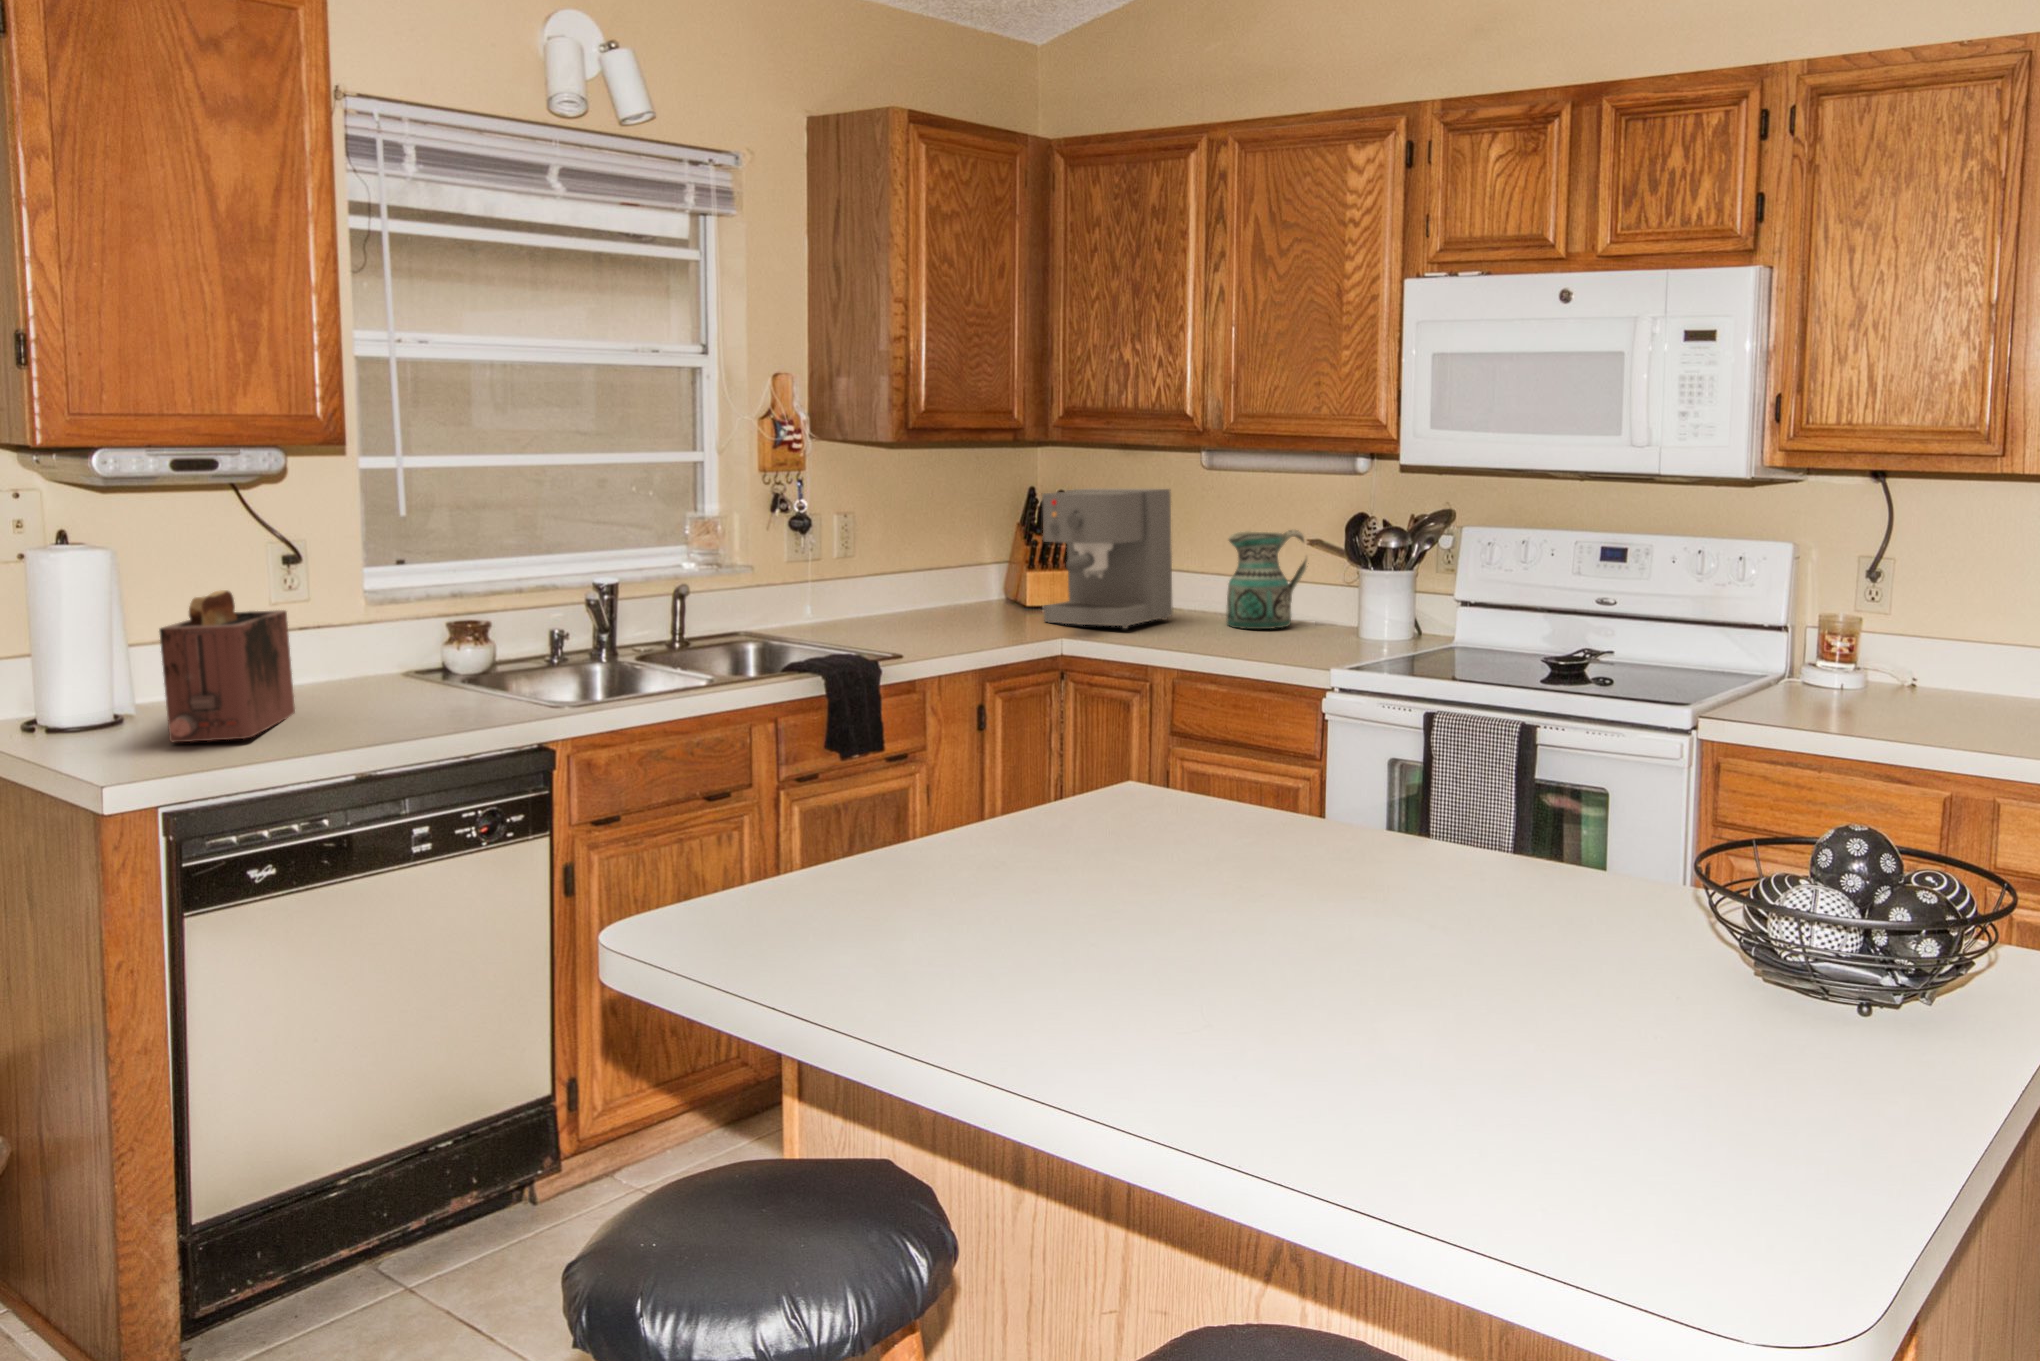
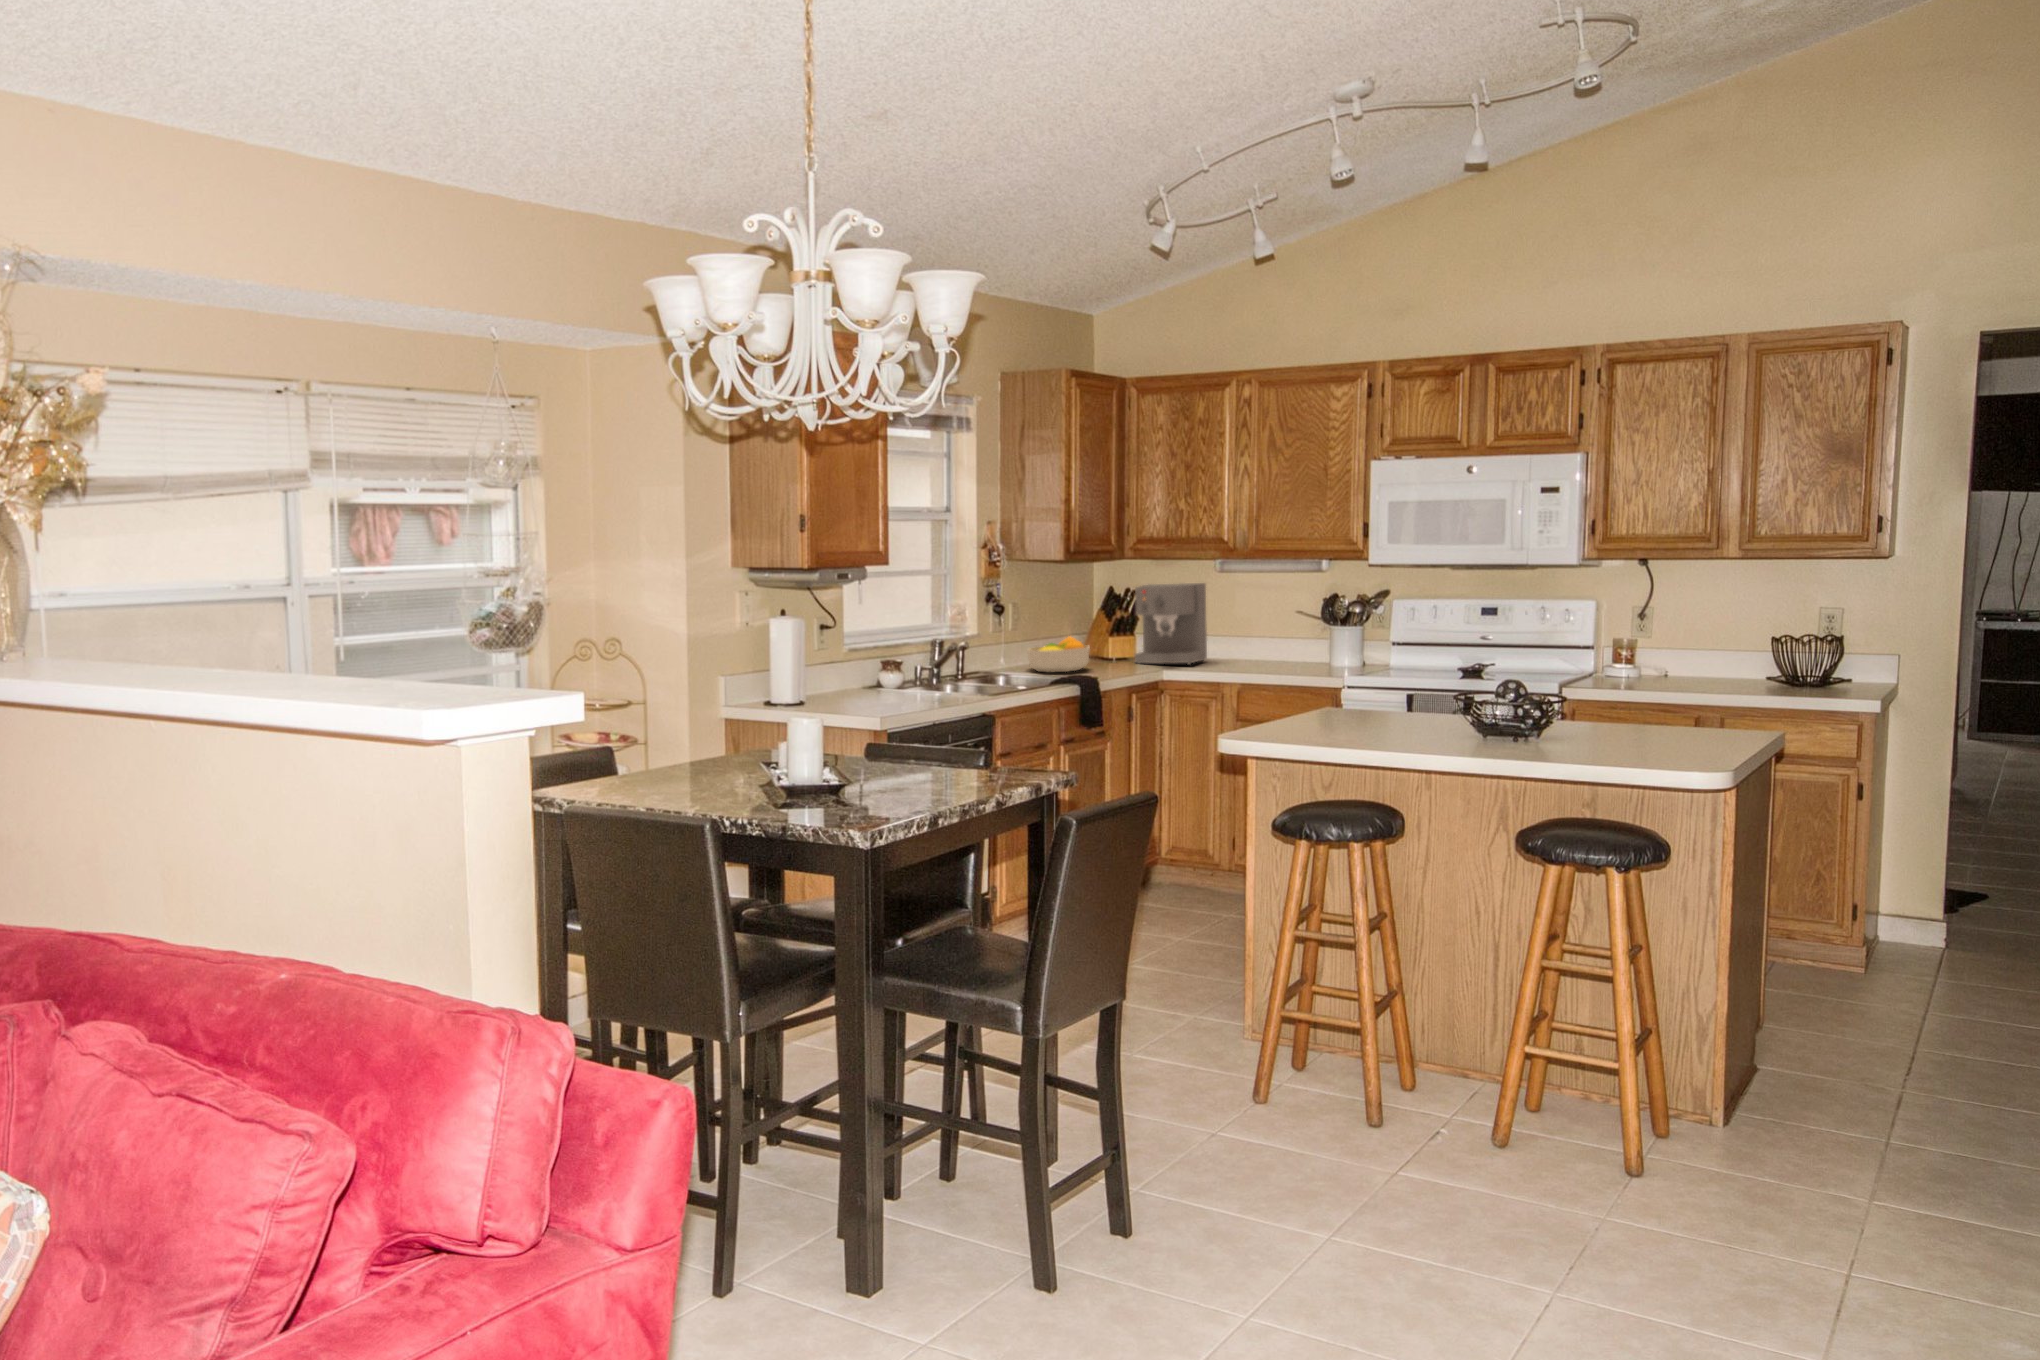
ceramic pitcher: present [1226,530,1309,629] -> none [1240,605,1288,665]
fruit bowl: none [815,576,942,643] -> present [1027,636,1090,672]
toaster: present [159,590,295,742] -> none [813,637,863,708]

